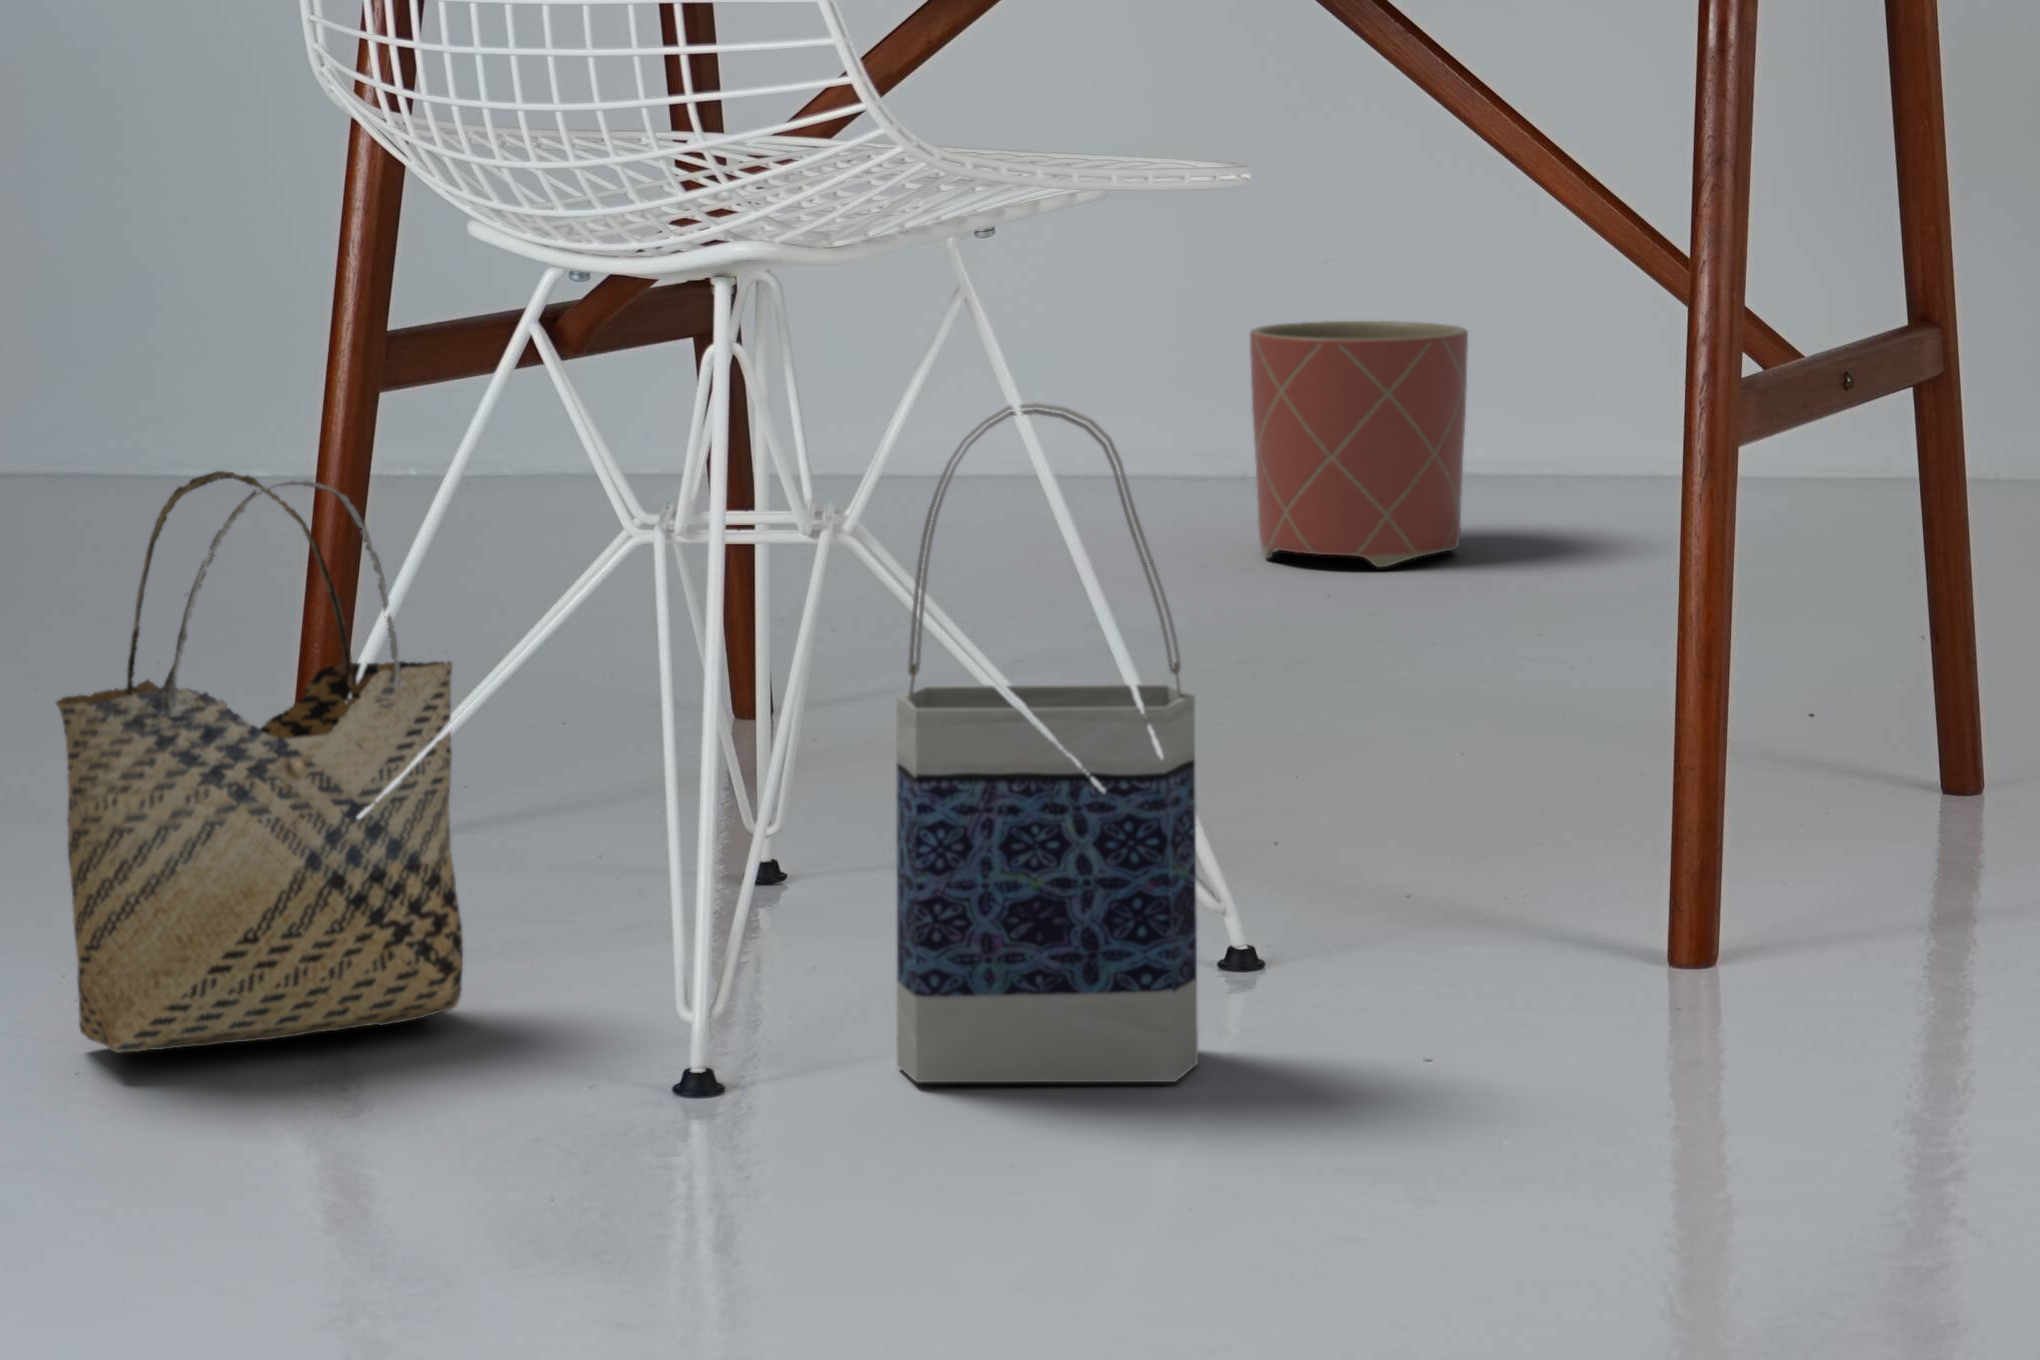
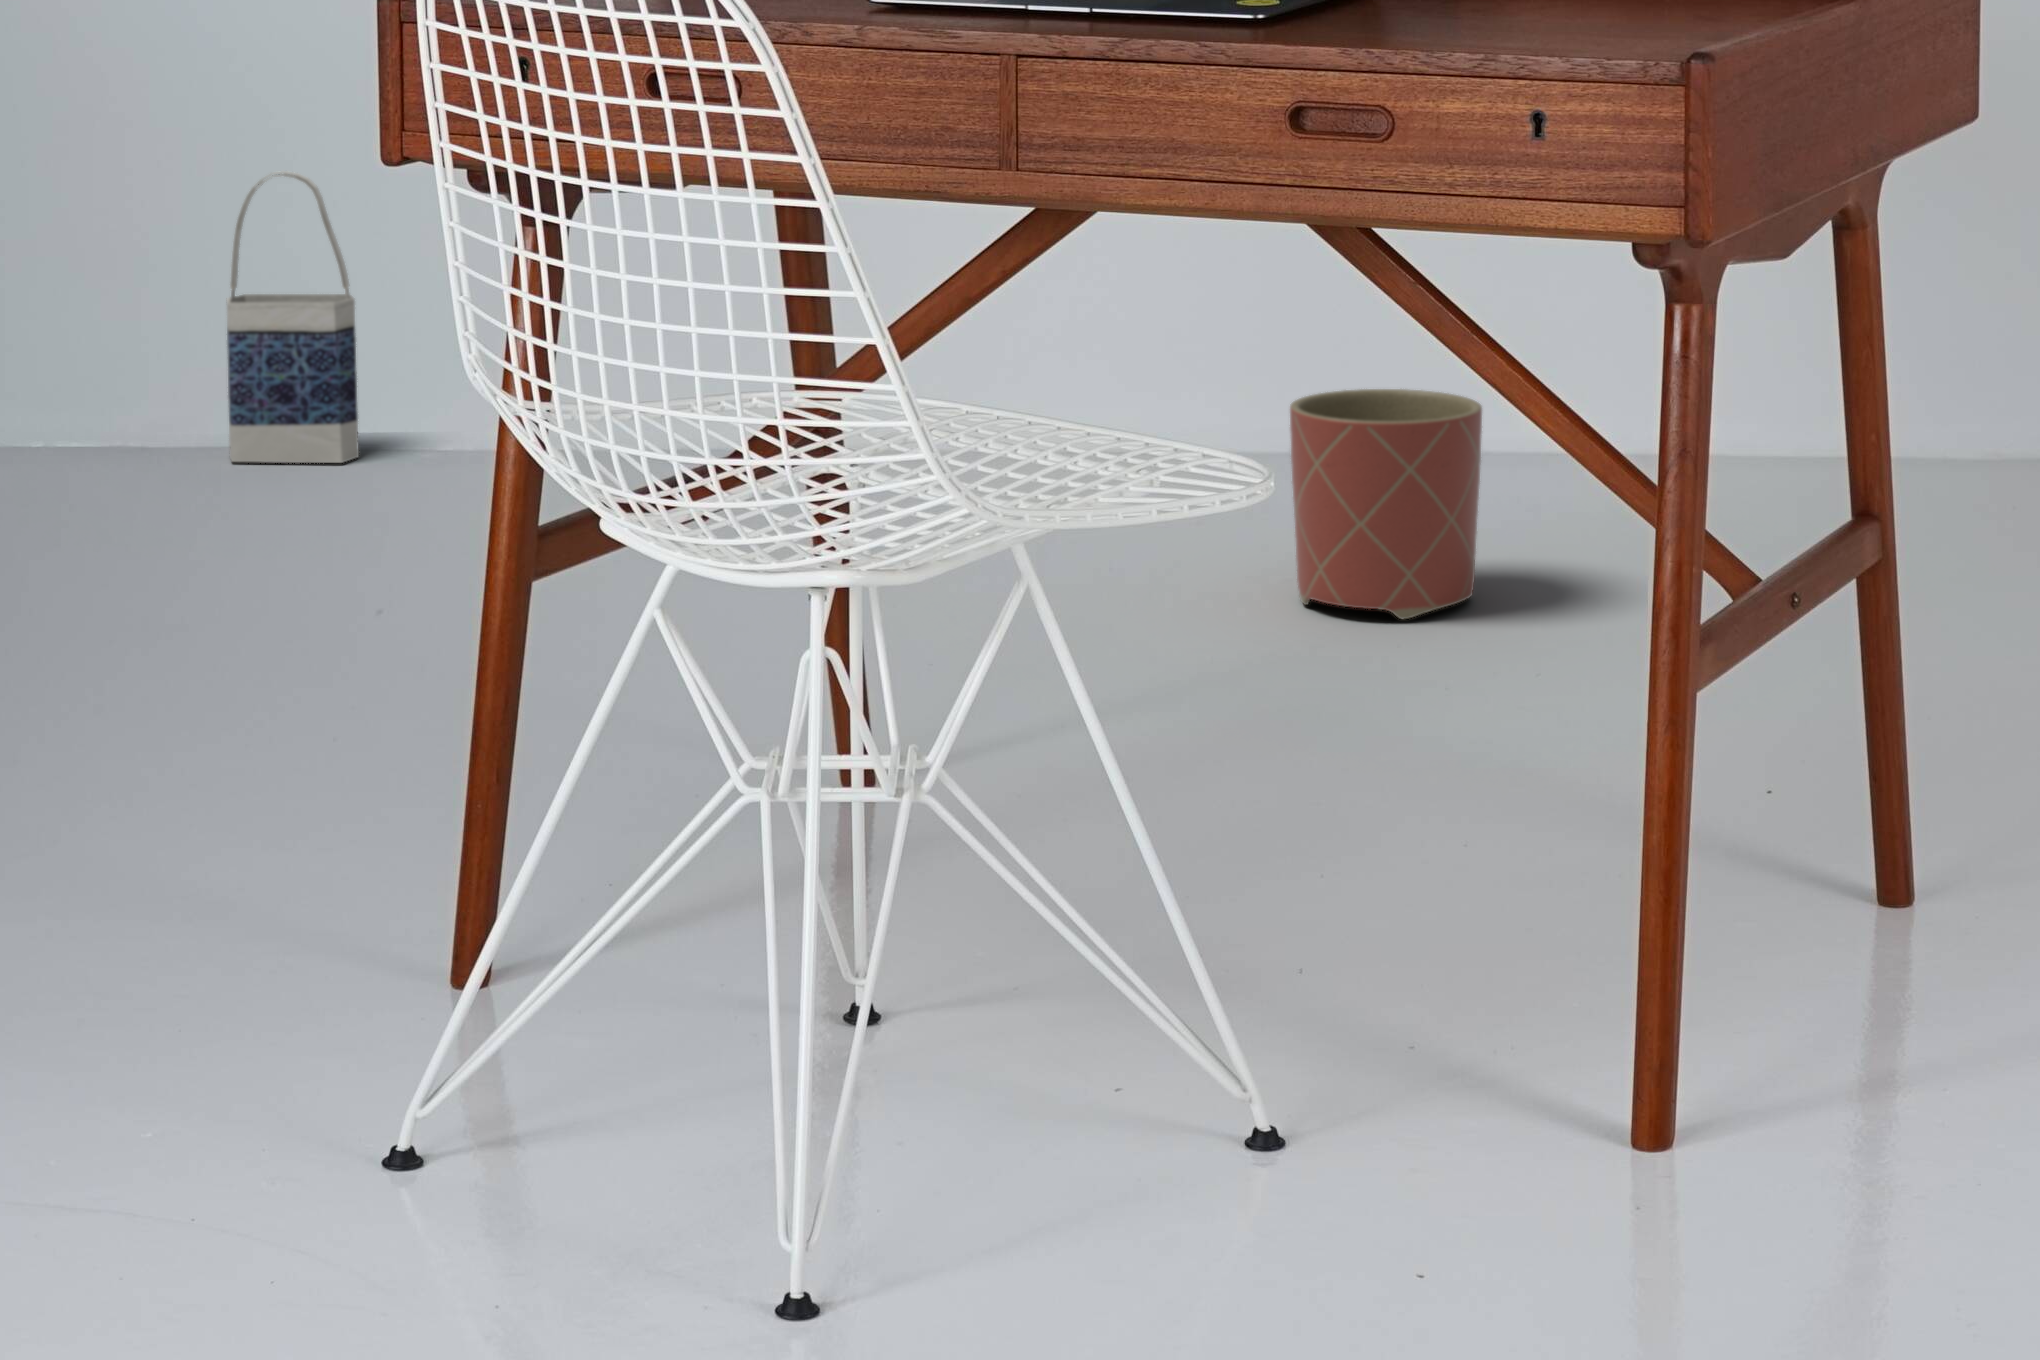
bag: present [896,402,1198,1082] -> present [227,171,359,463]
woven basket: present [56,471,463,1053] -> none [253,735,599,1251]

